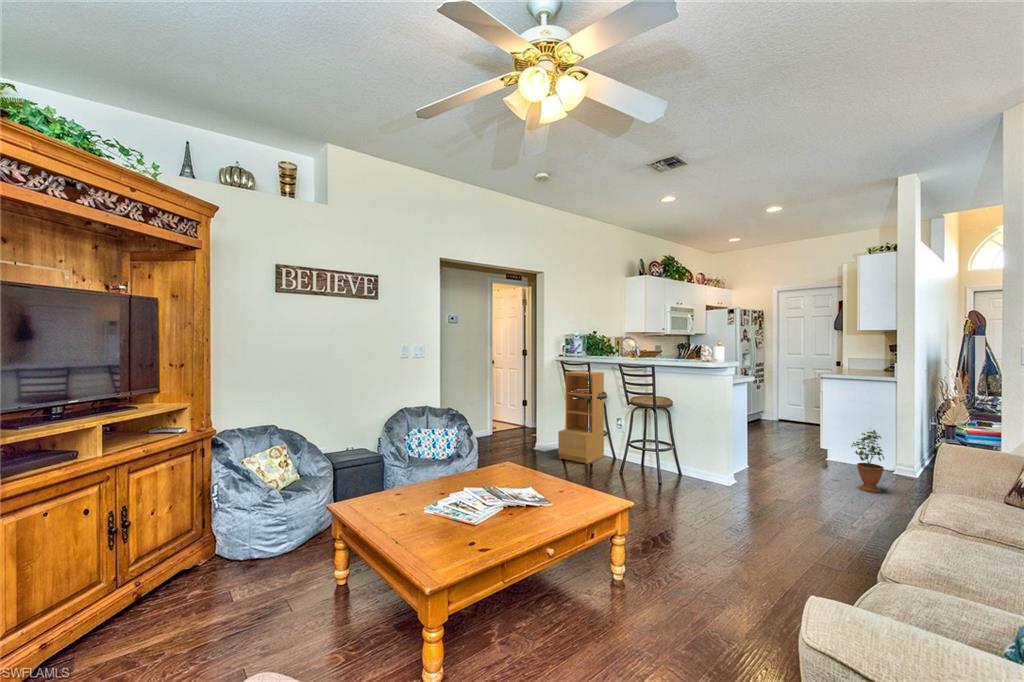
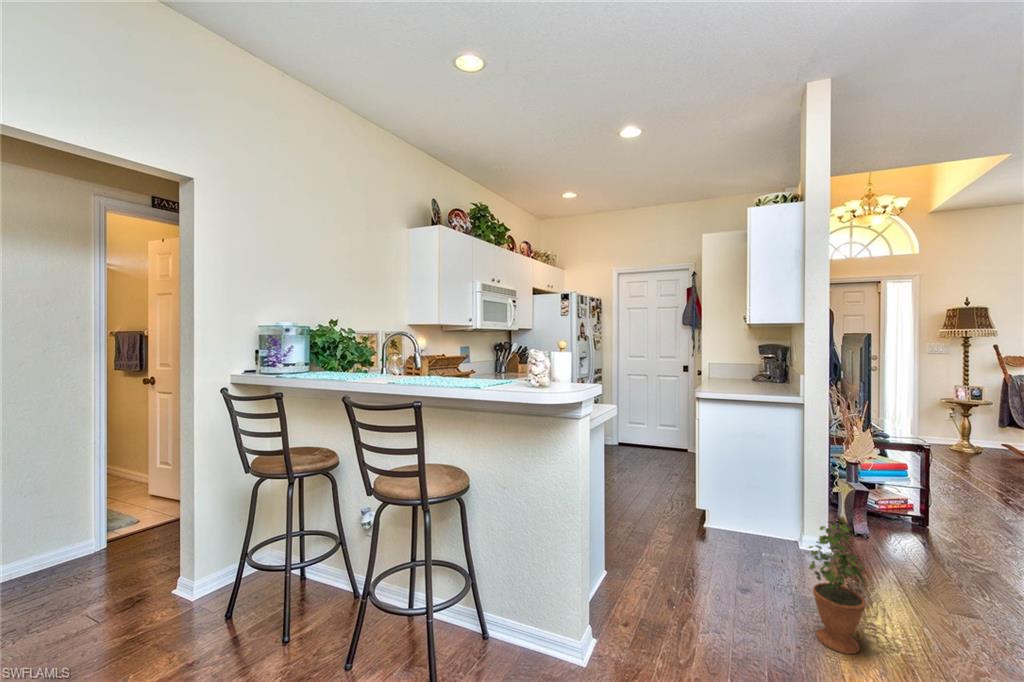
bookshelf: present [558,371,604,464] -> none [186,408,321,659]

